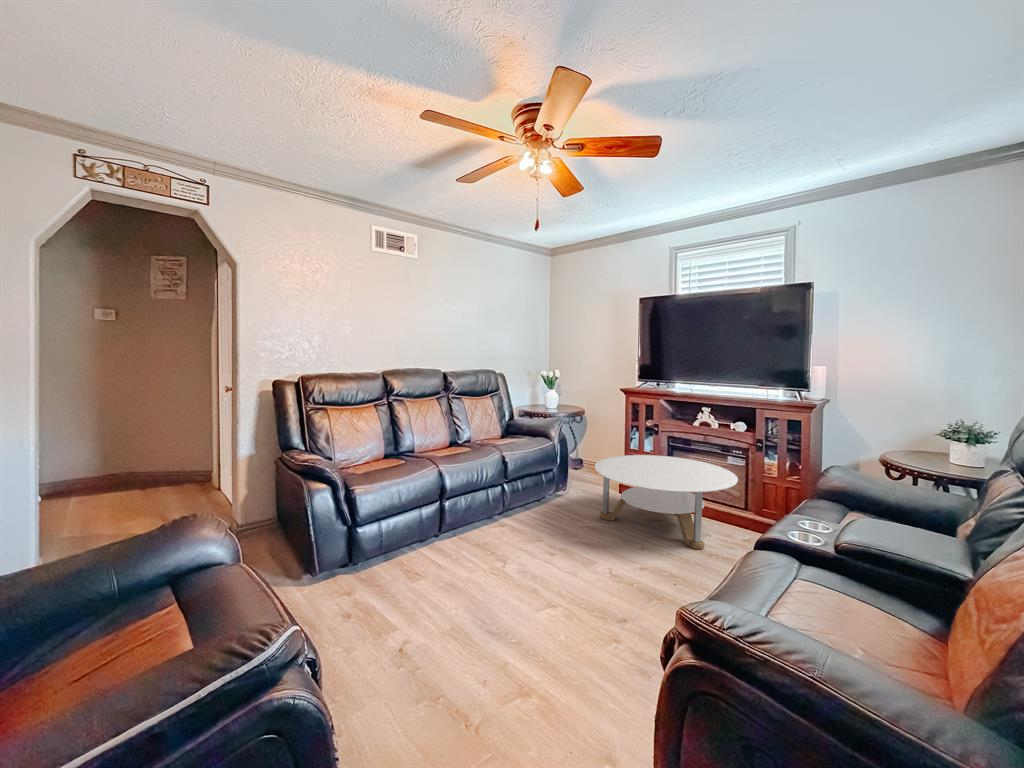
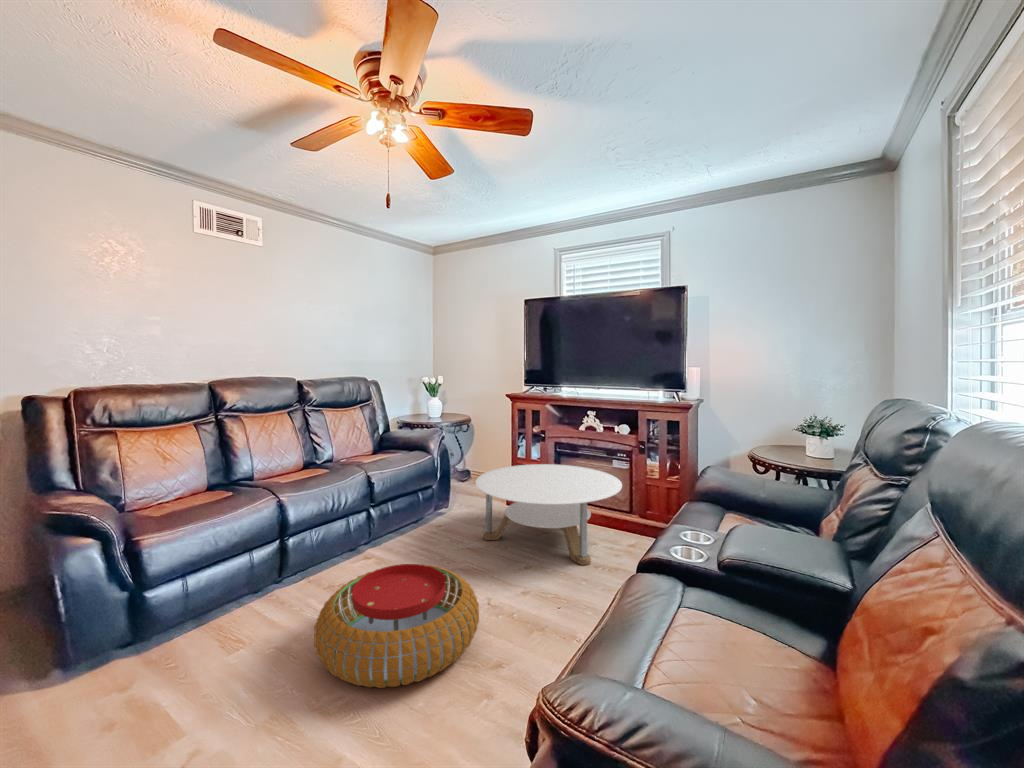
pouf: none [475,529,605,620] -> present [314,564,479,688]

